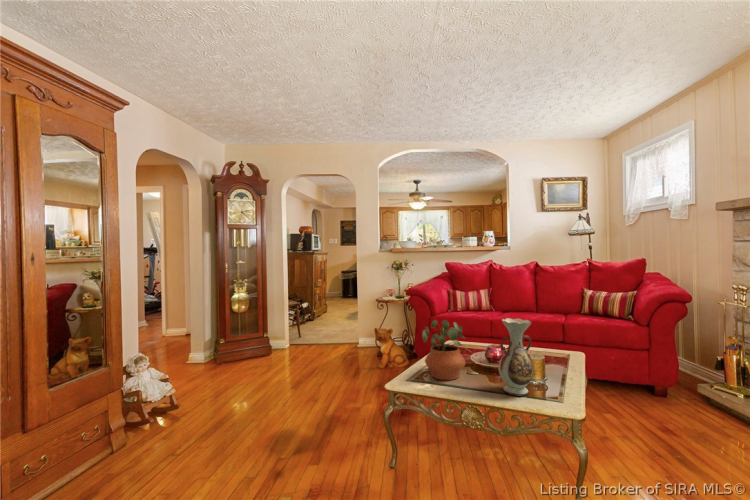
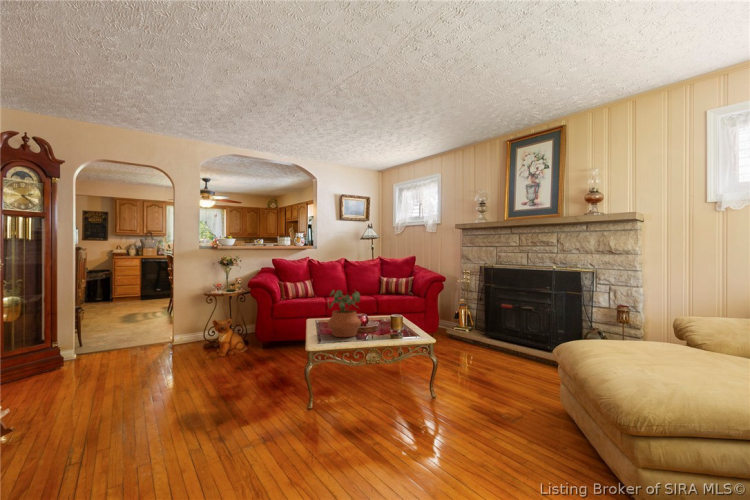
decorative vase: present [498,318,534,396] -> none [391,281,415,336]

